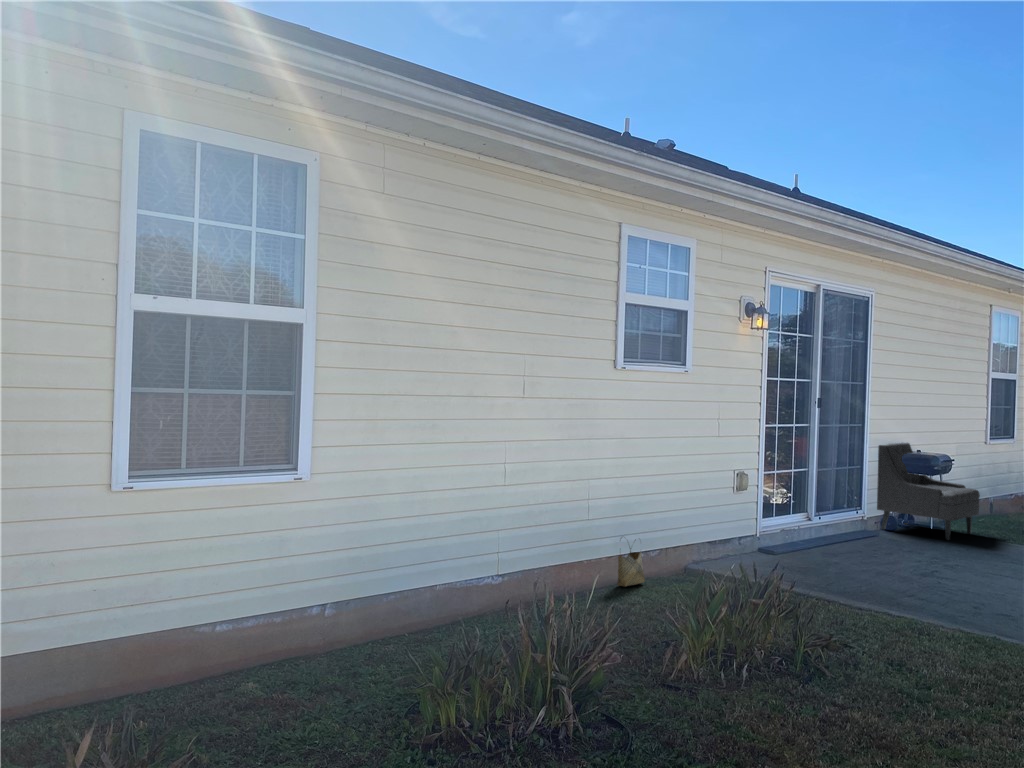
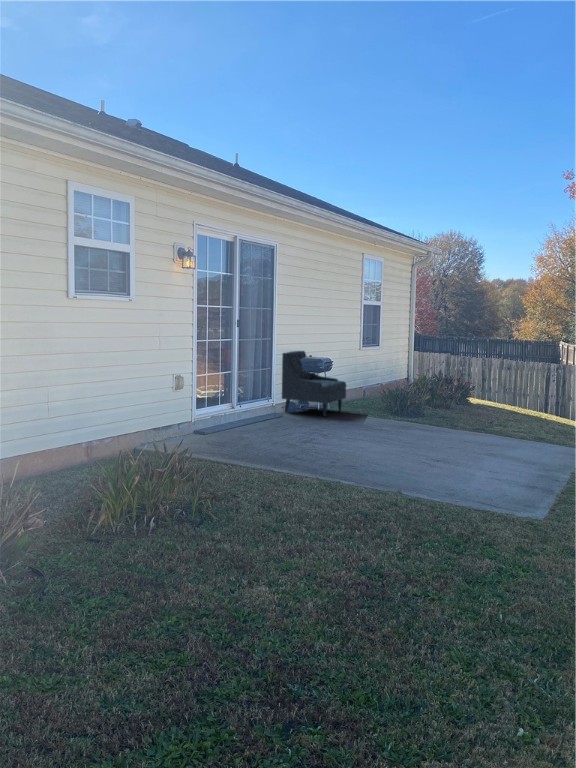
woven basket: present [617,548,645,587] -> none [75,429,98,467]

